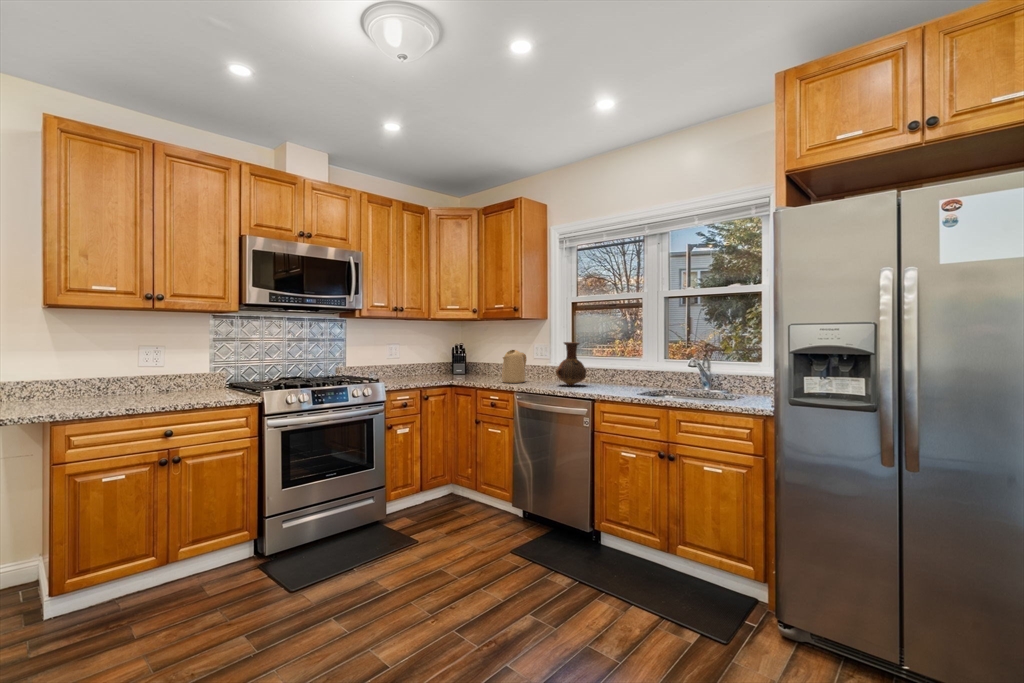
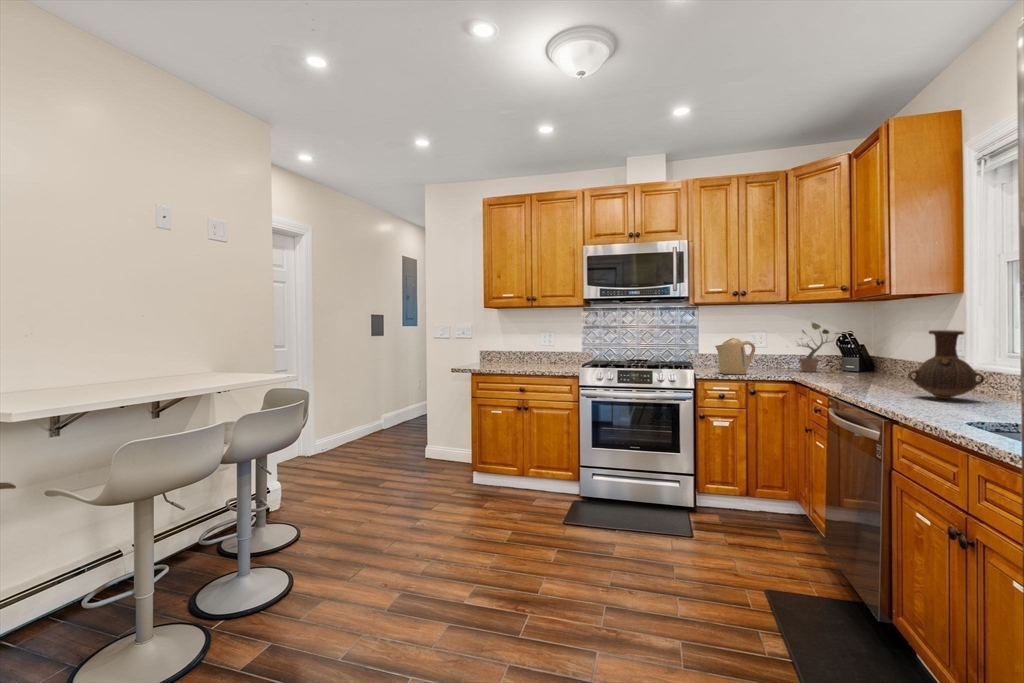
potted plant: none [423,335,460,377] -> present [798,322,841,372]
kettle: present [502,350,526,383] -> present [715,338,755,375]

